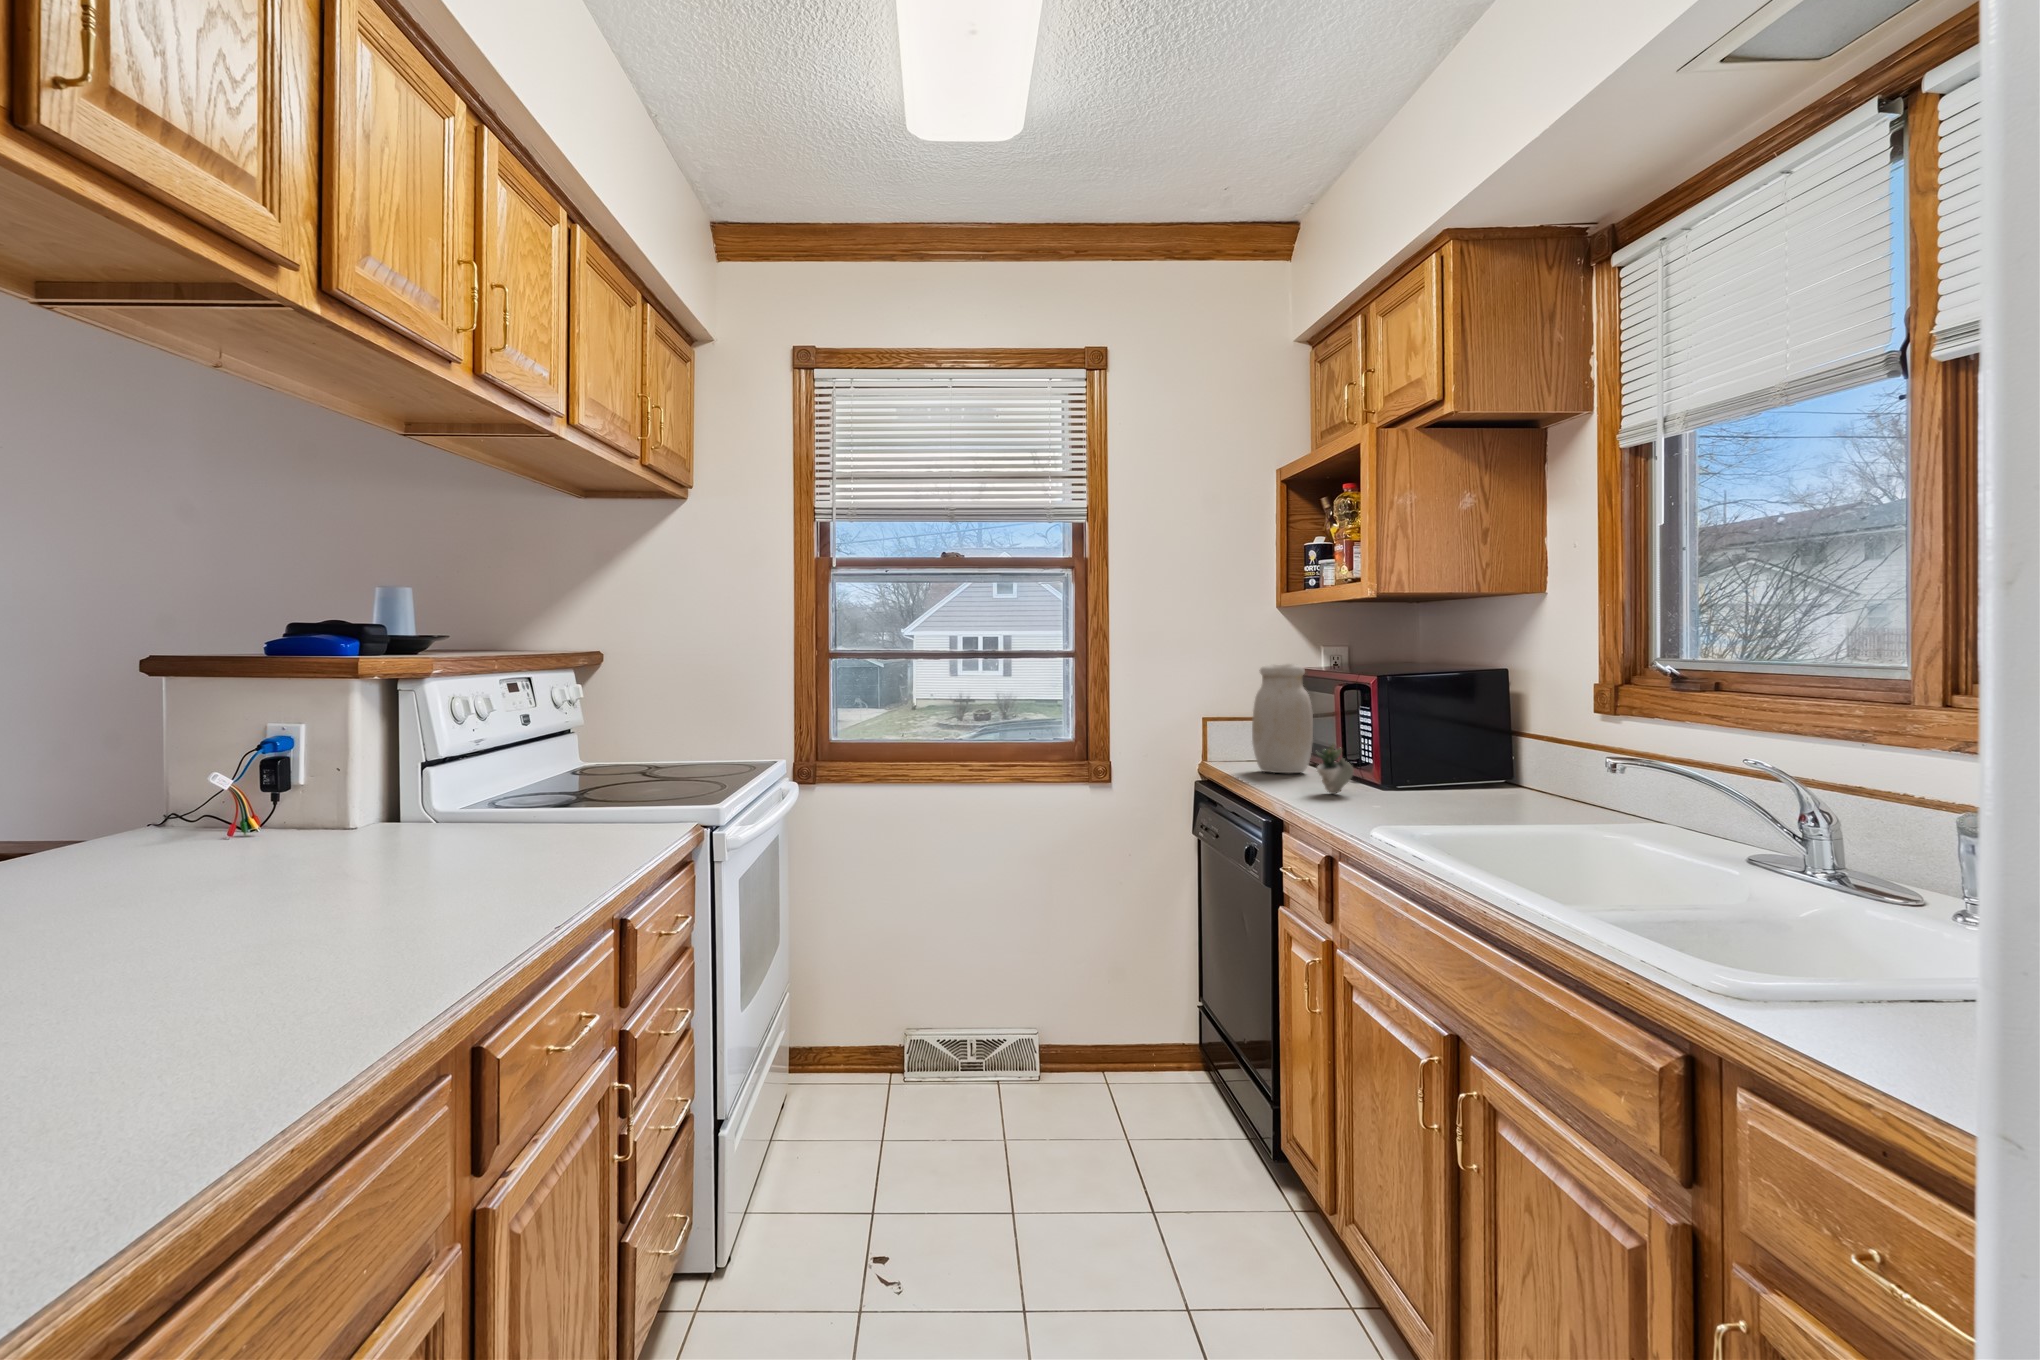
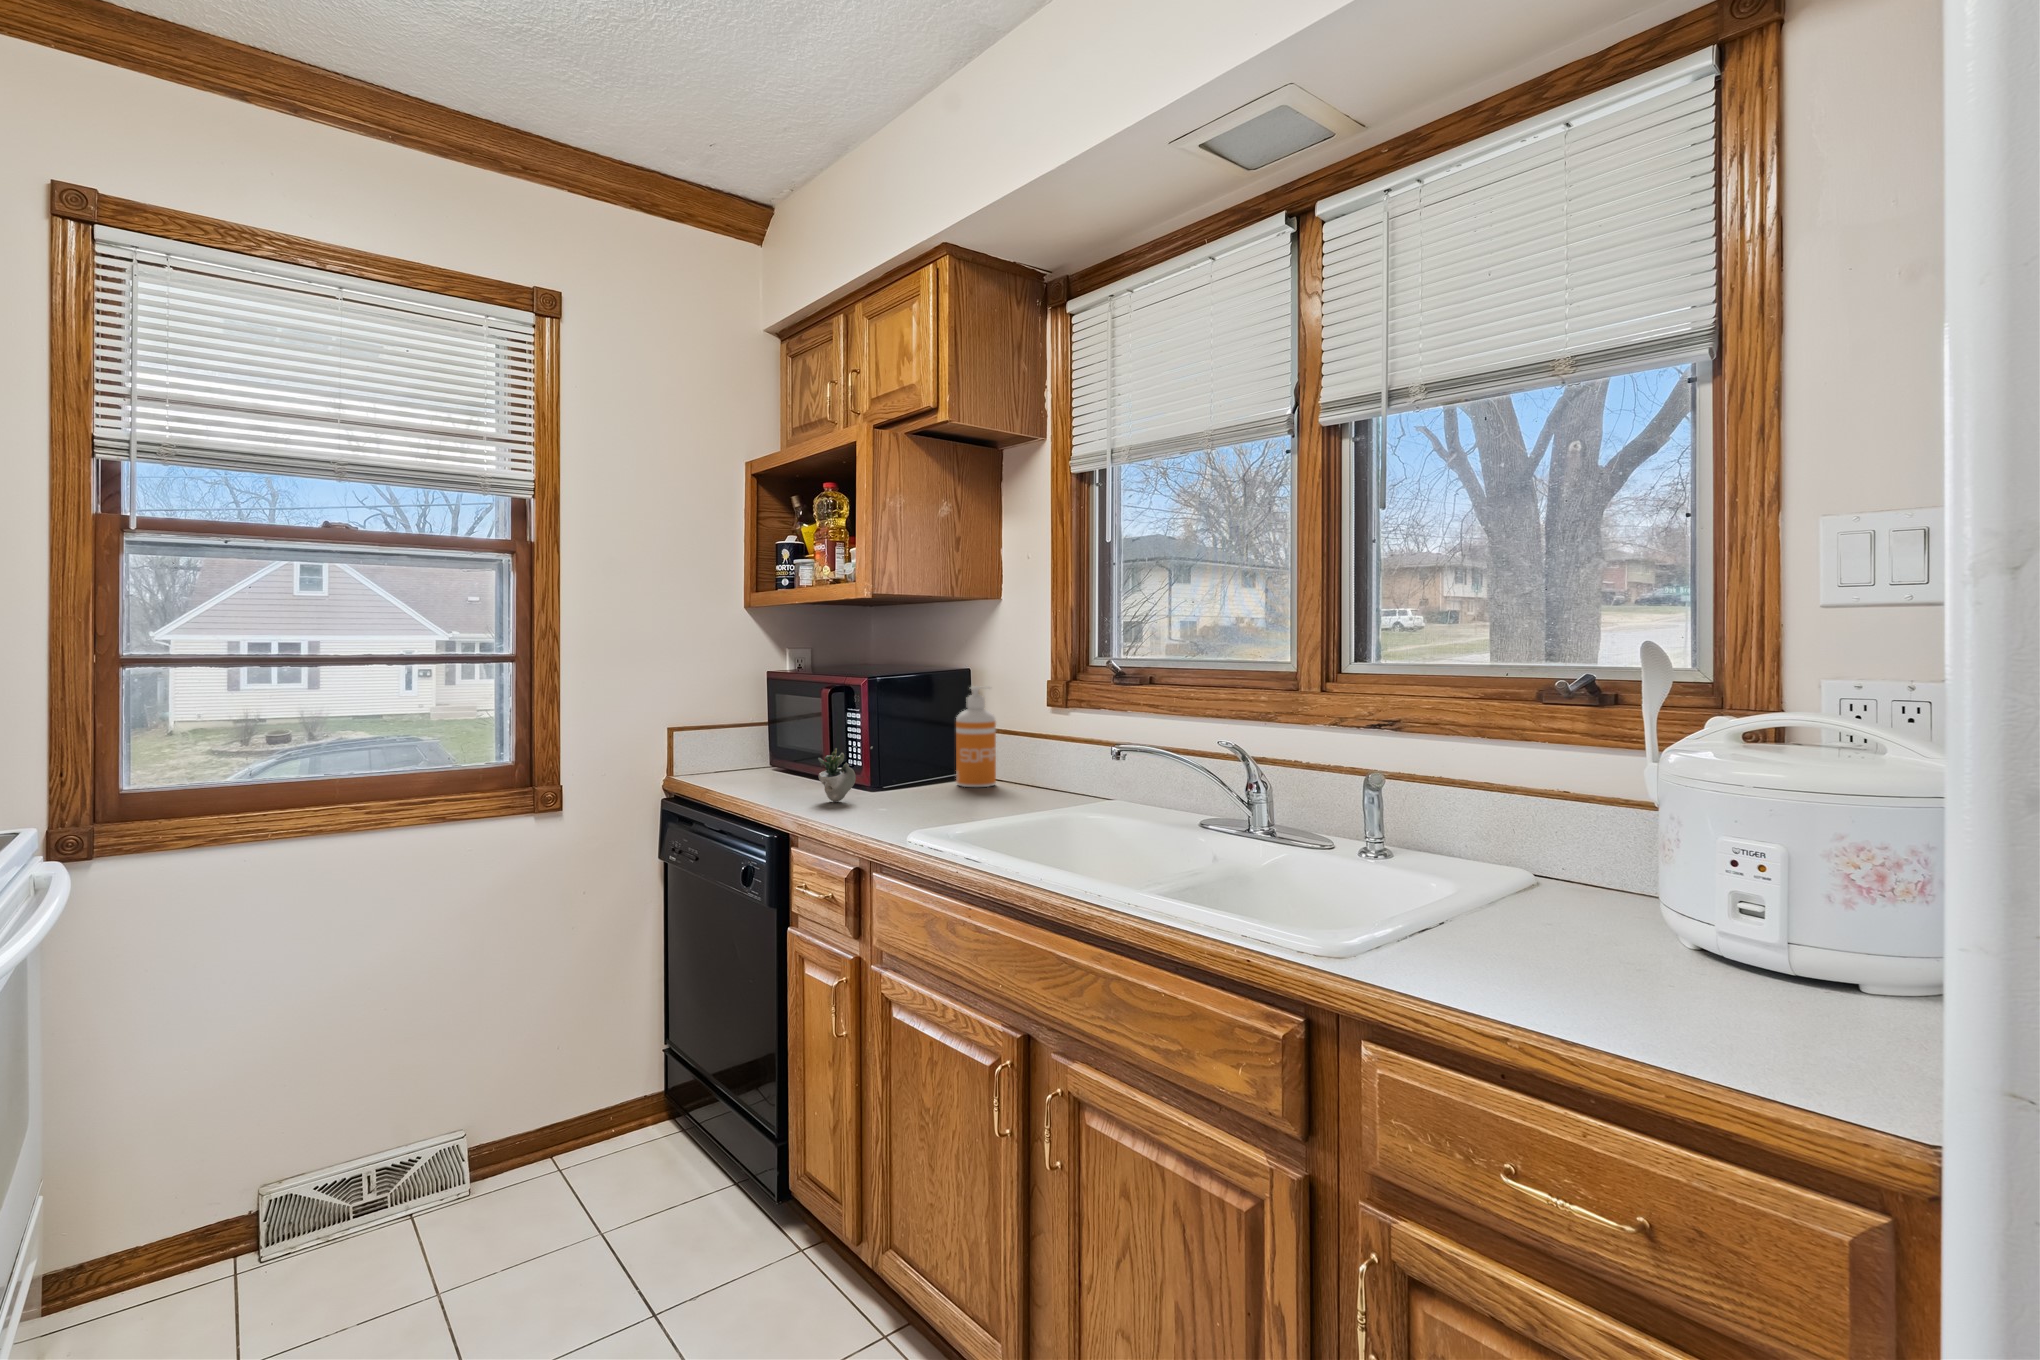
jar: present [1252,664,1313,773] -> none [730,667,793,783]
soap dispenser: none [1482,687,1532,795] -> present [956,686,996,787]

